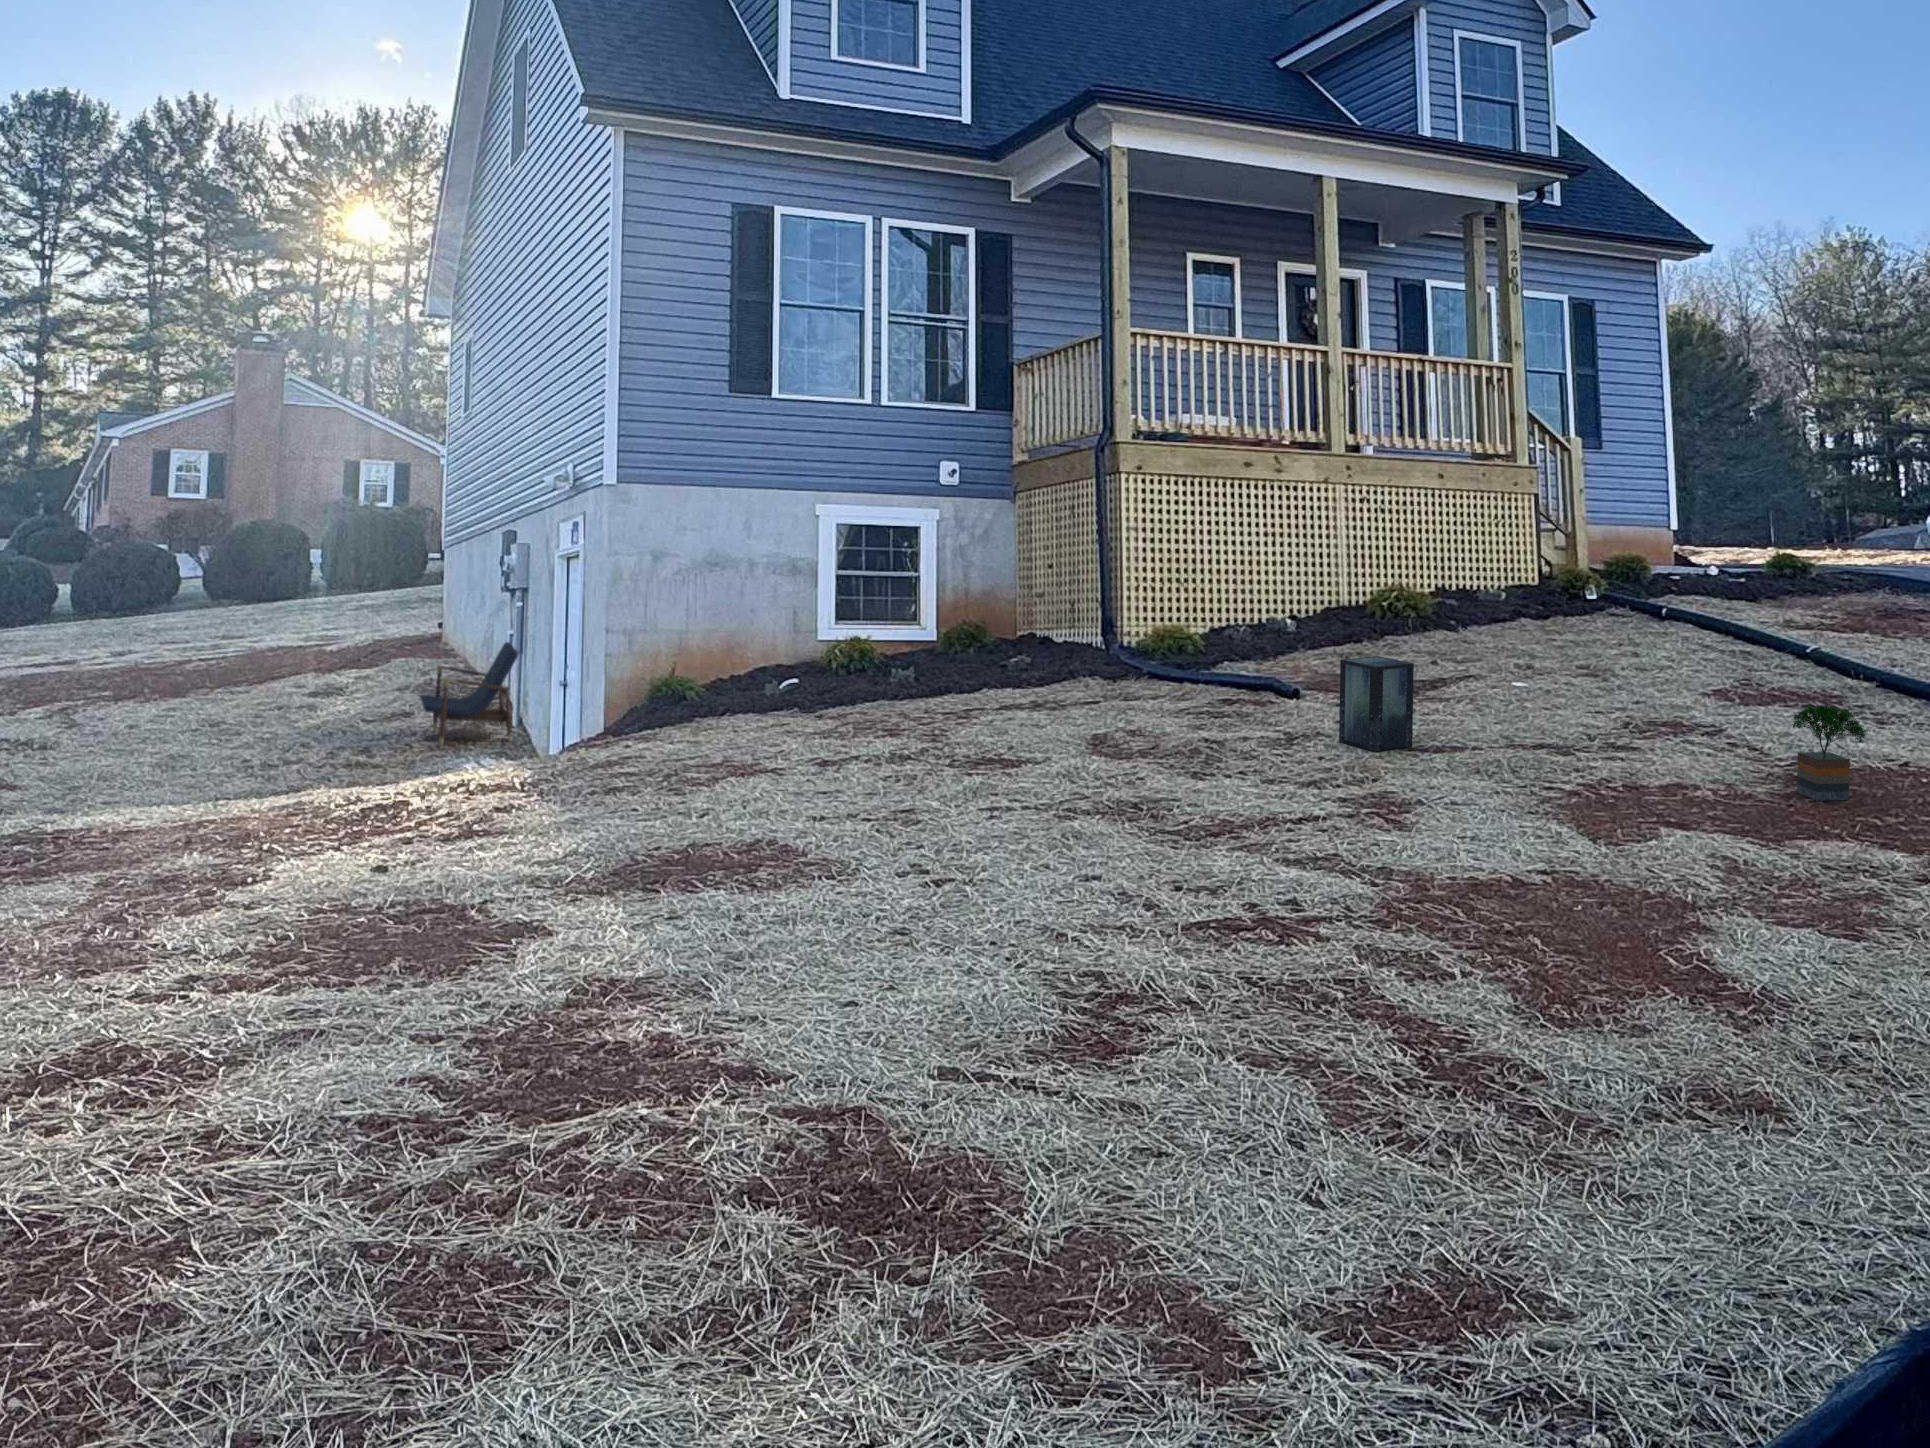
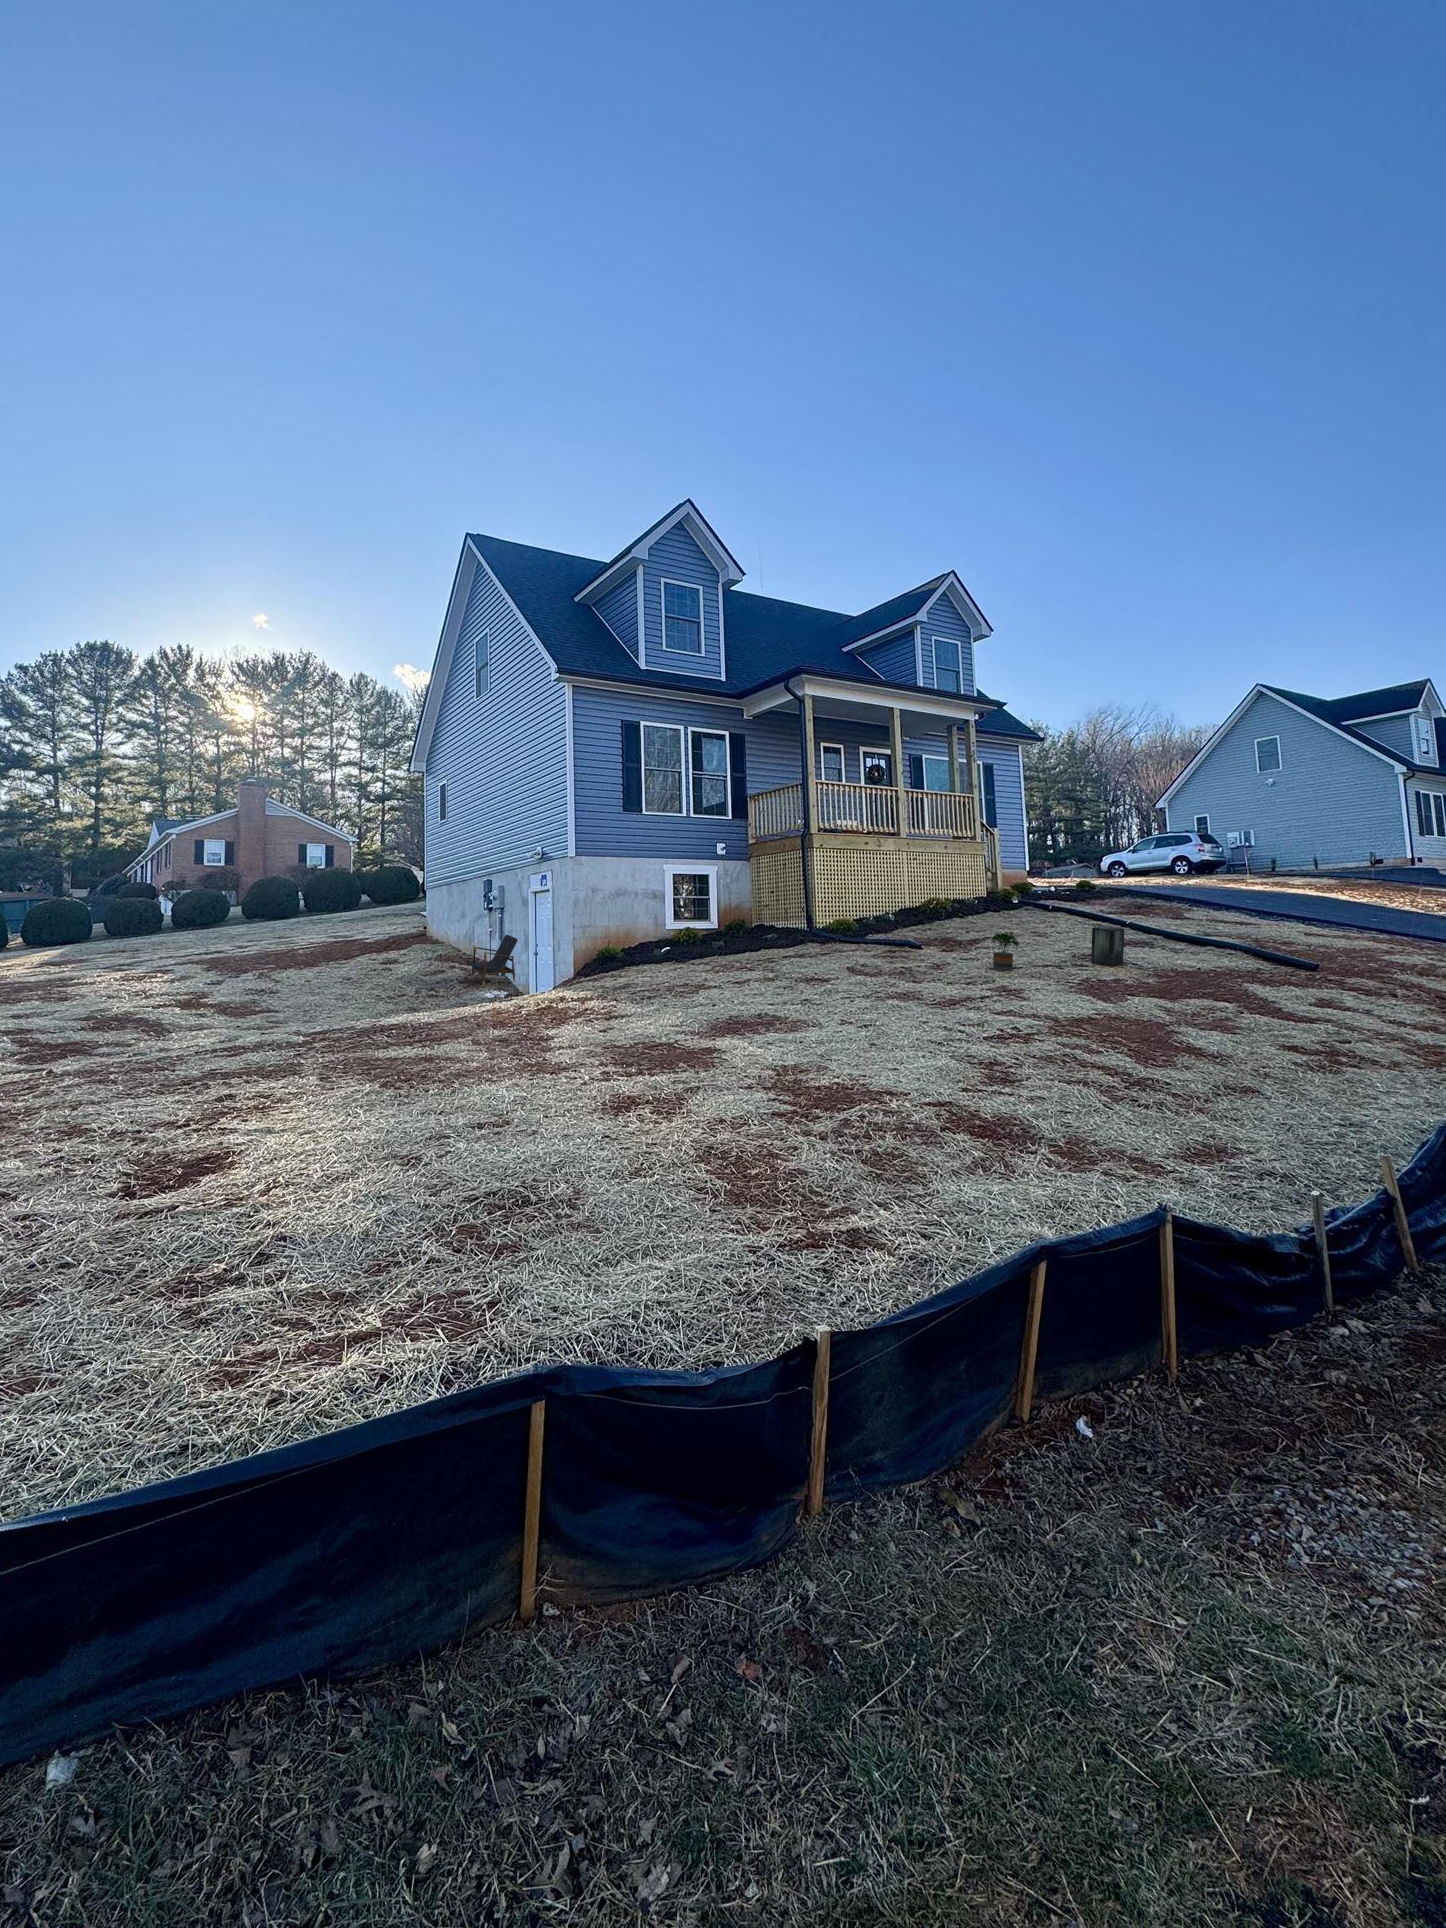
storage box: present [1339,656,1414,752] -> present [1091,926,1124,966]
potted tree: present [1792,705,1867,801] -> present [992,933,1019,971]

